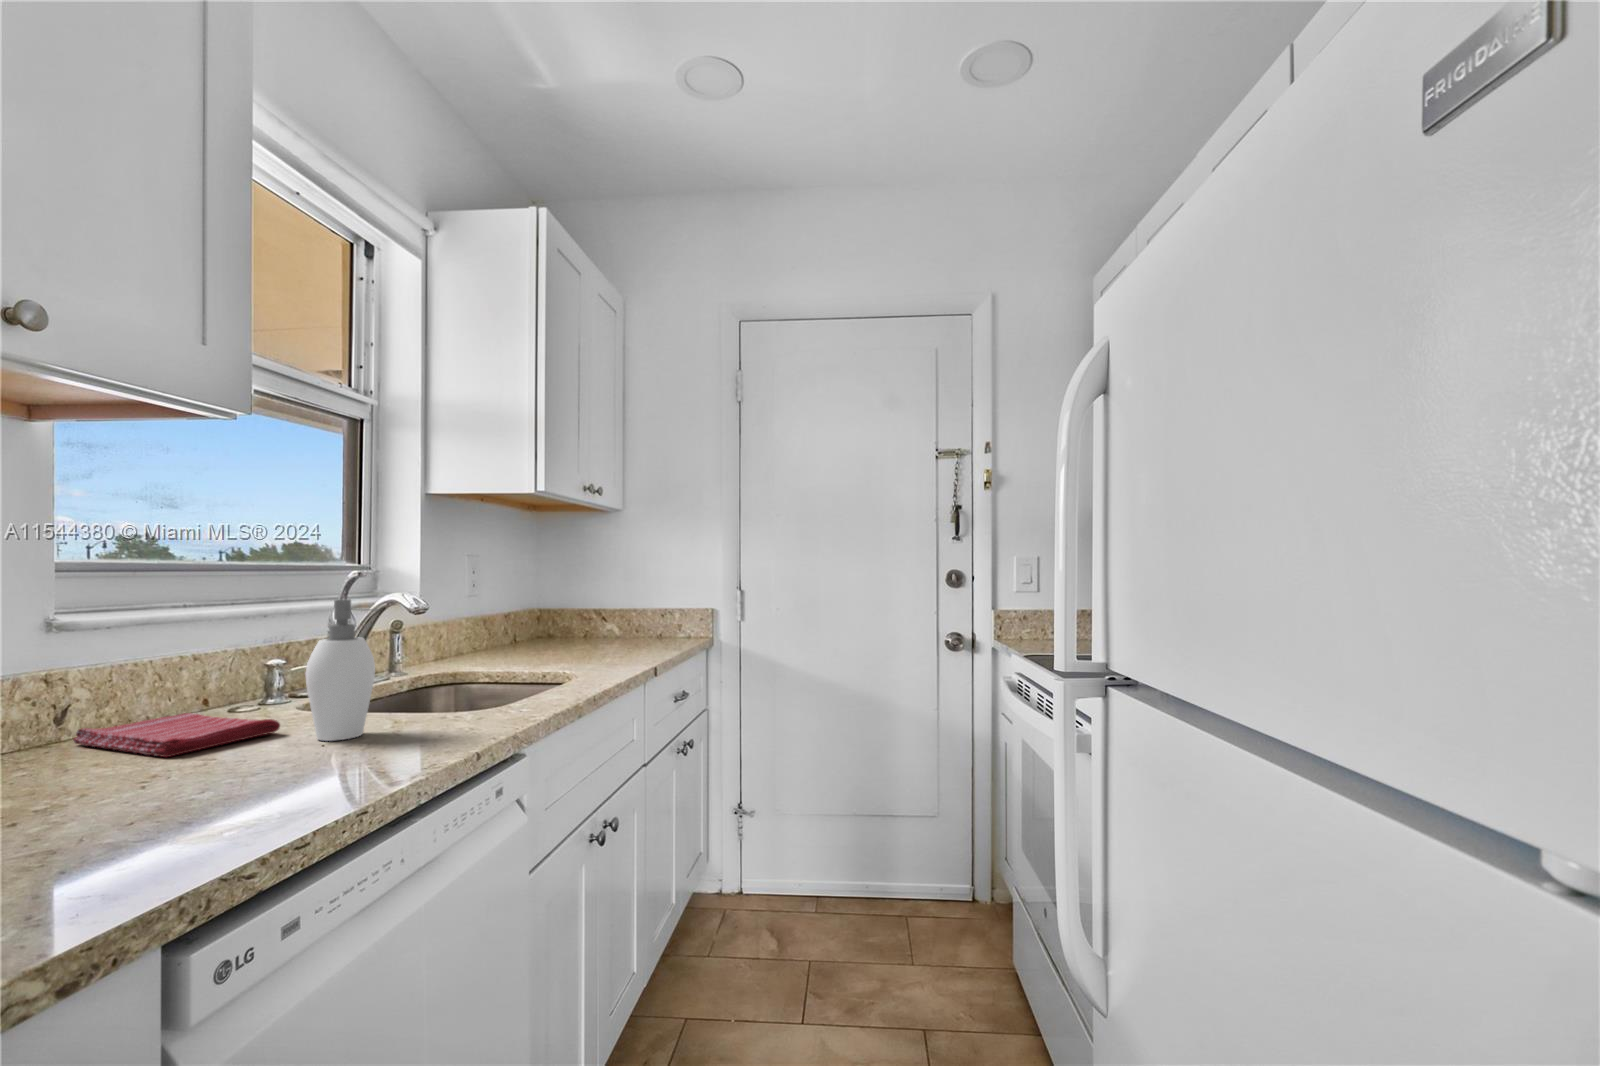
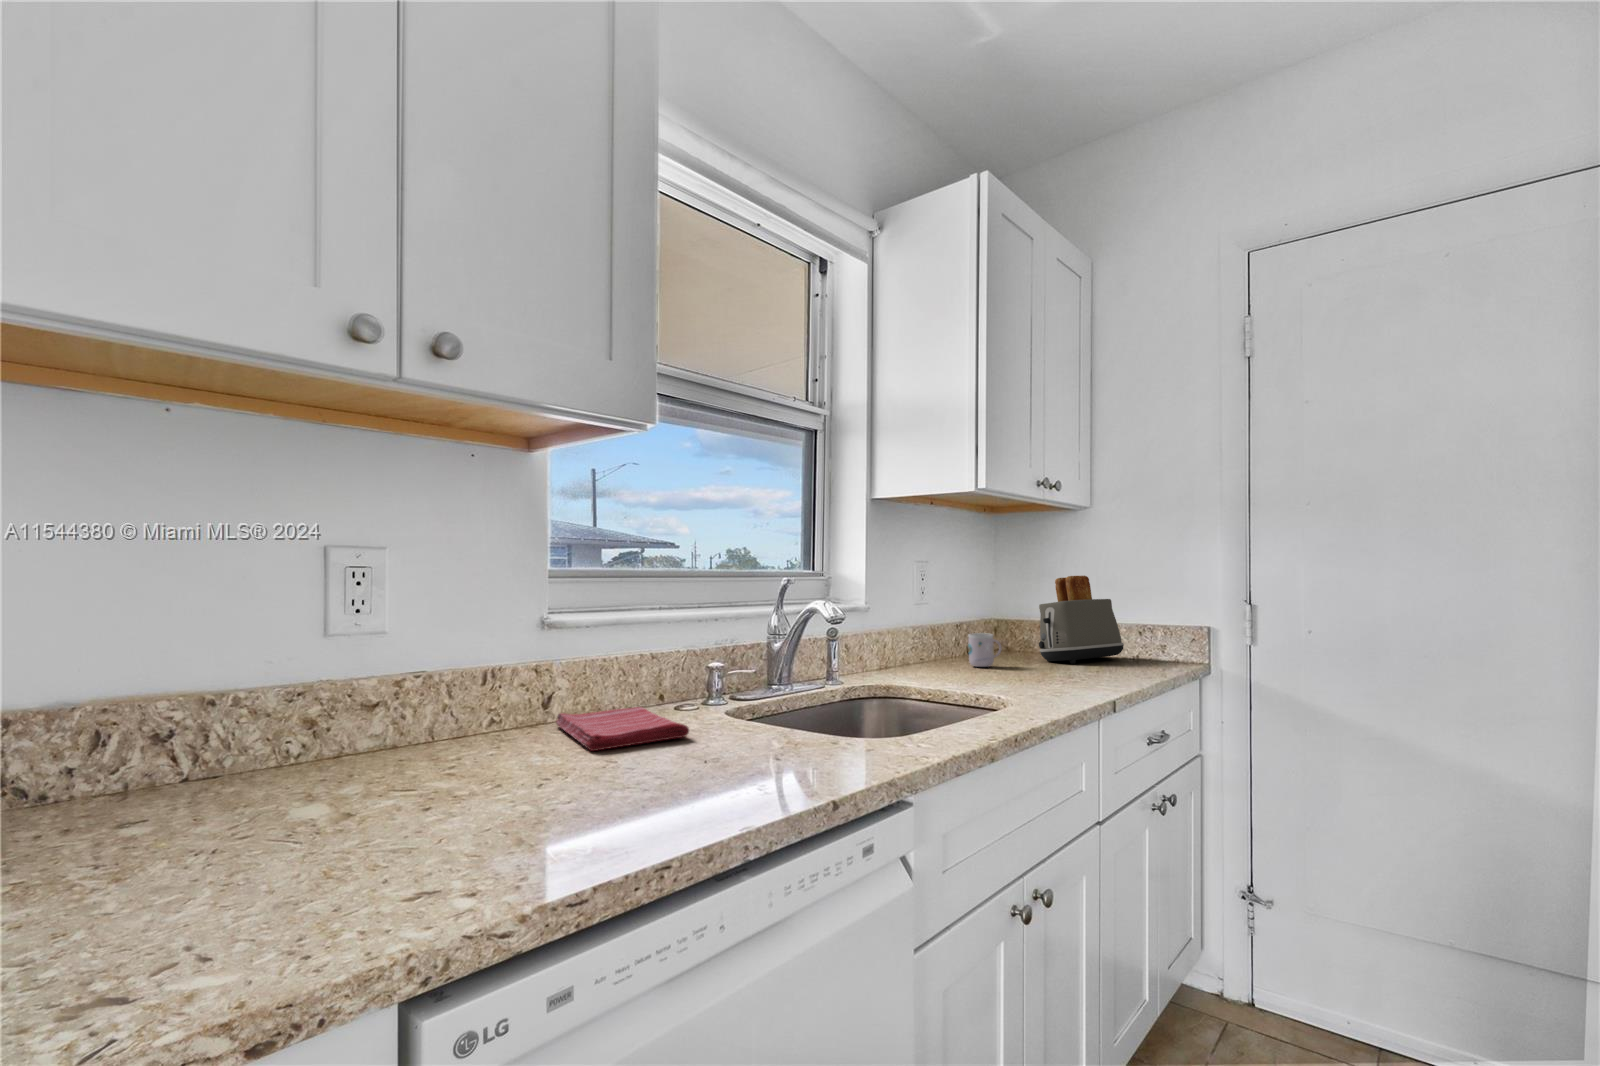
toaster: none [586,566,655,643] -> present [1039,576,1124,664]
soap dispenser: present [305,599,378,741] -> none [698,608,761,756]
mug: none [525,614,555,651] -> present [968,633,1001,667]

